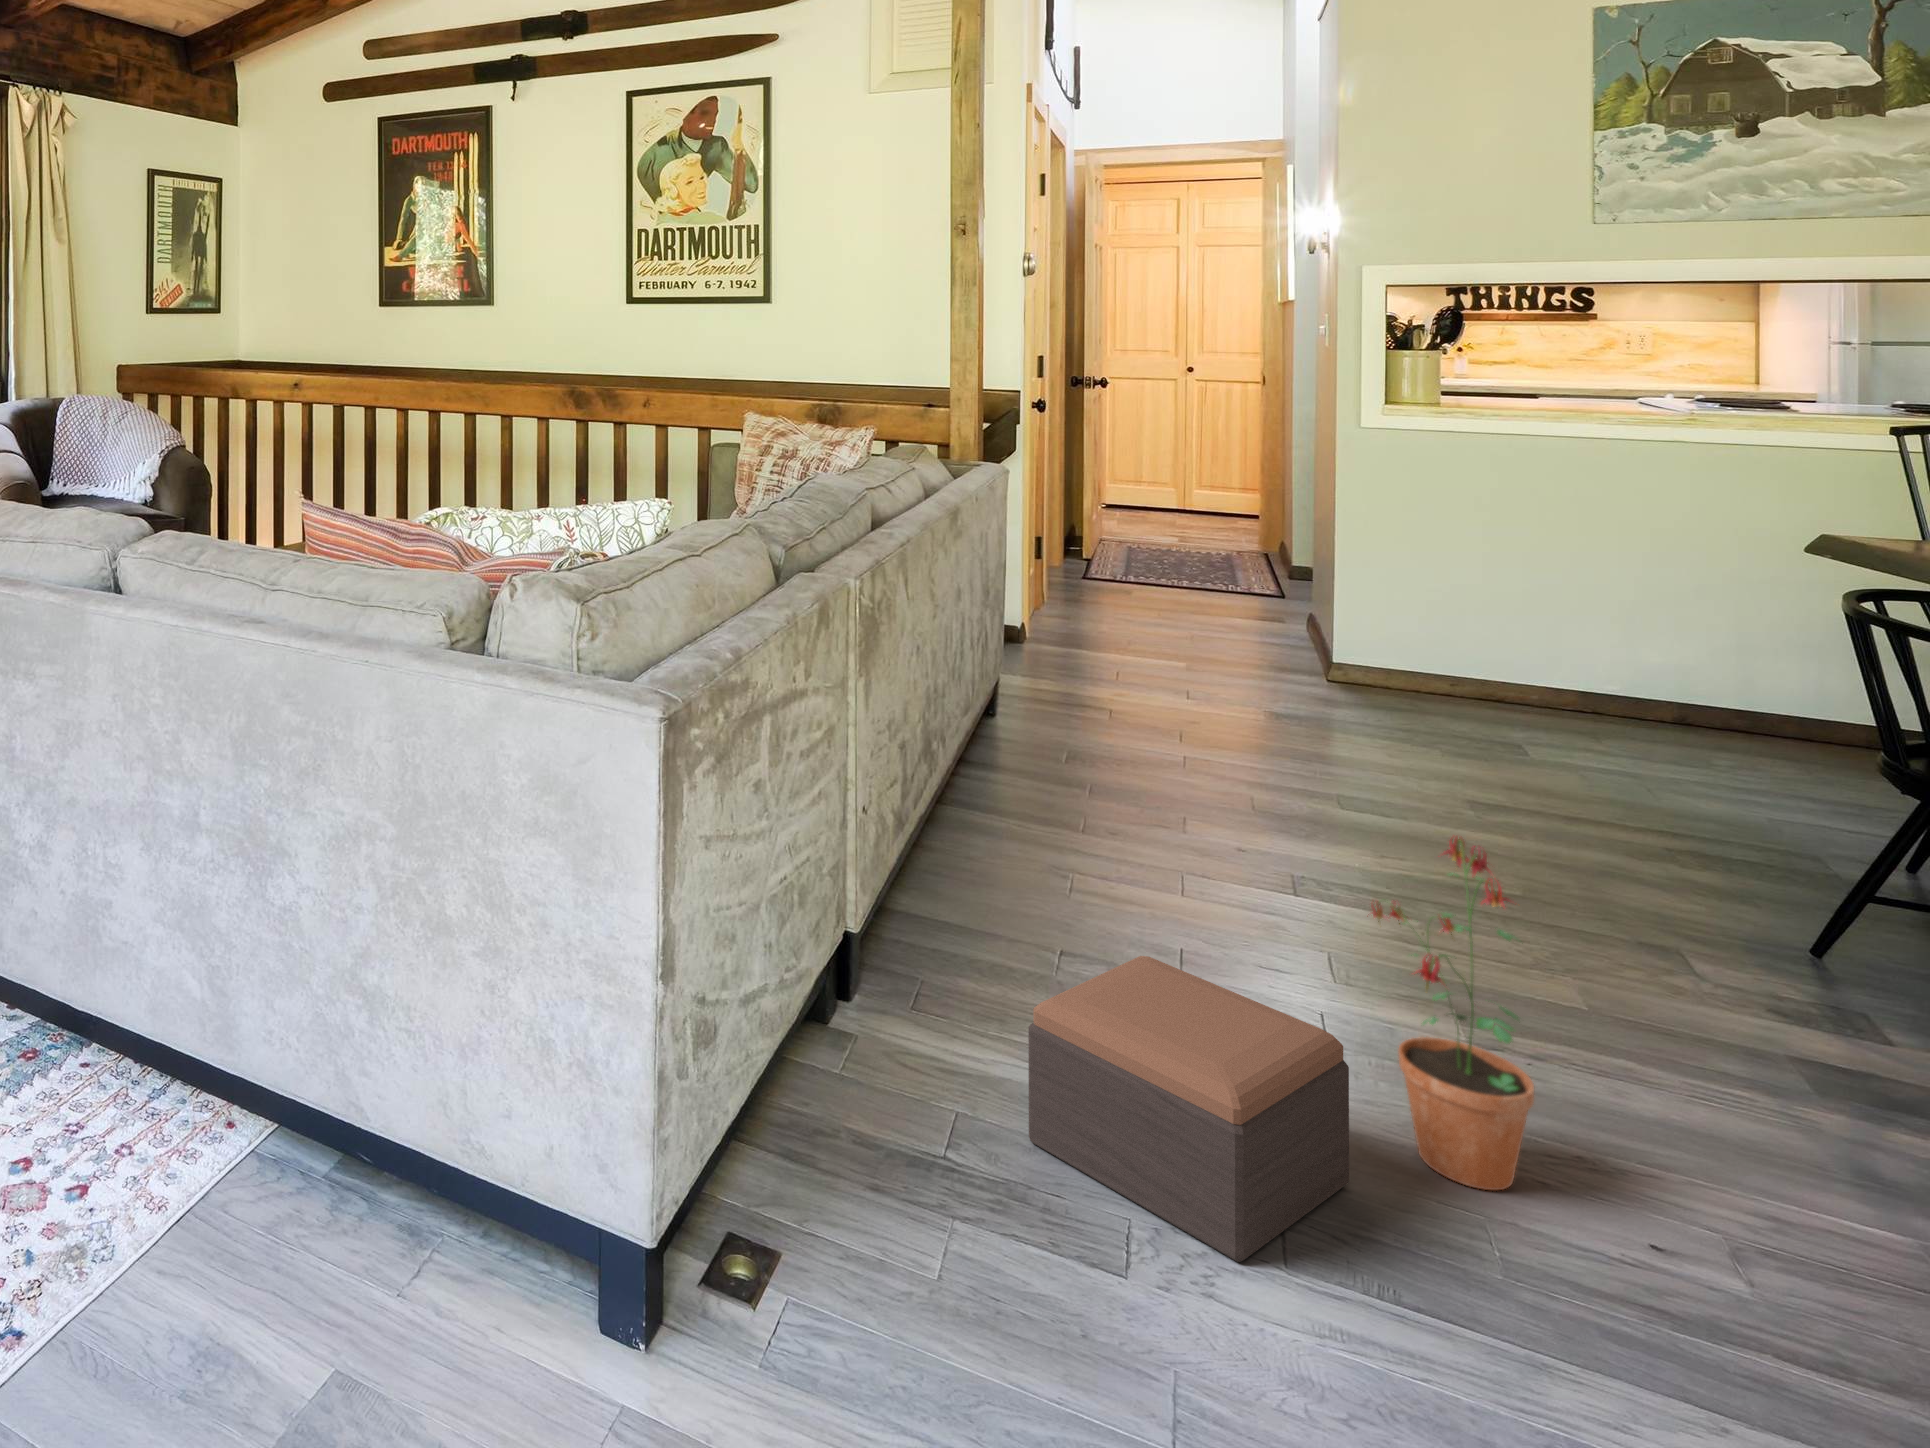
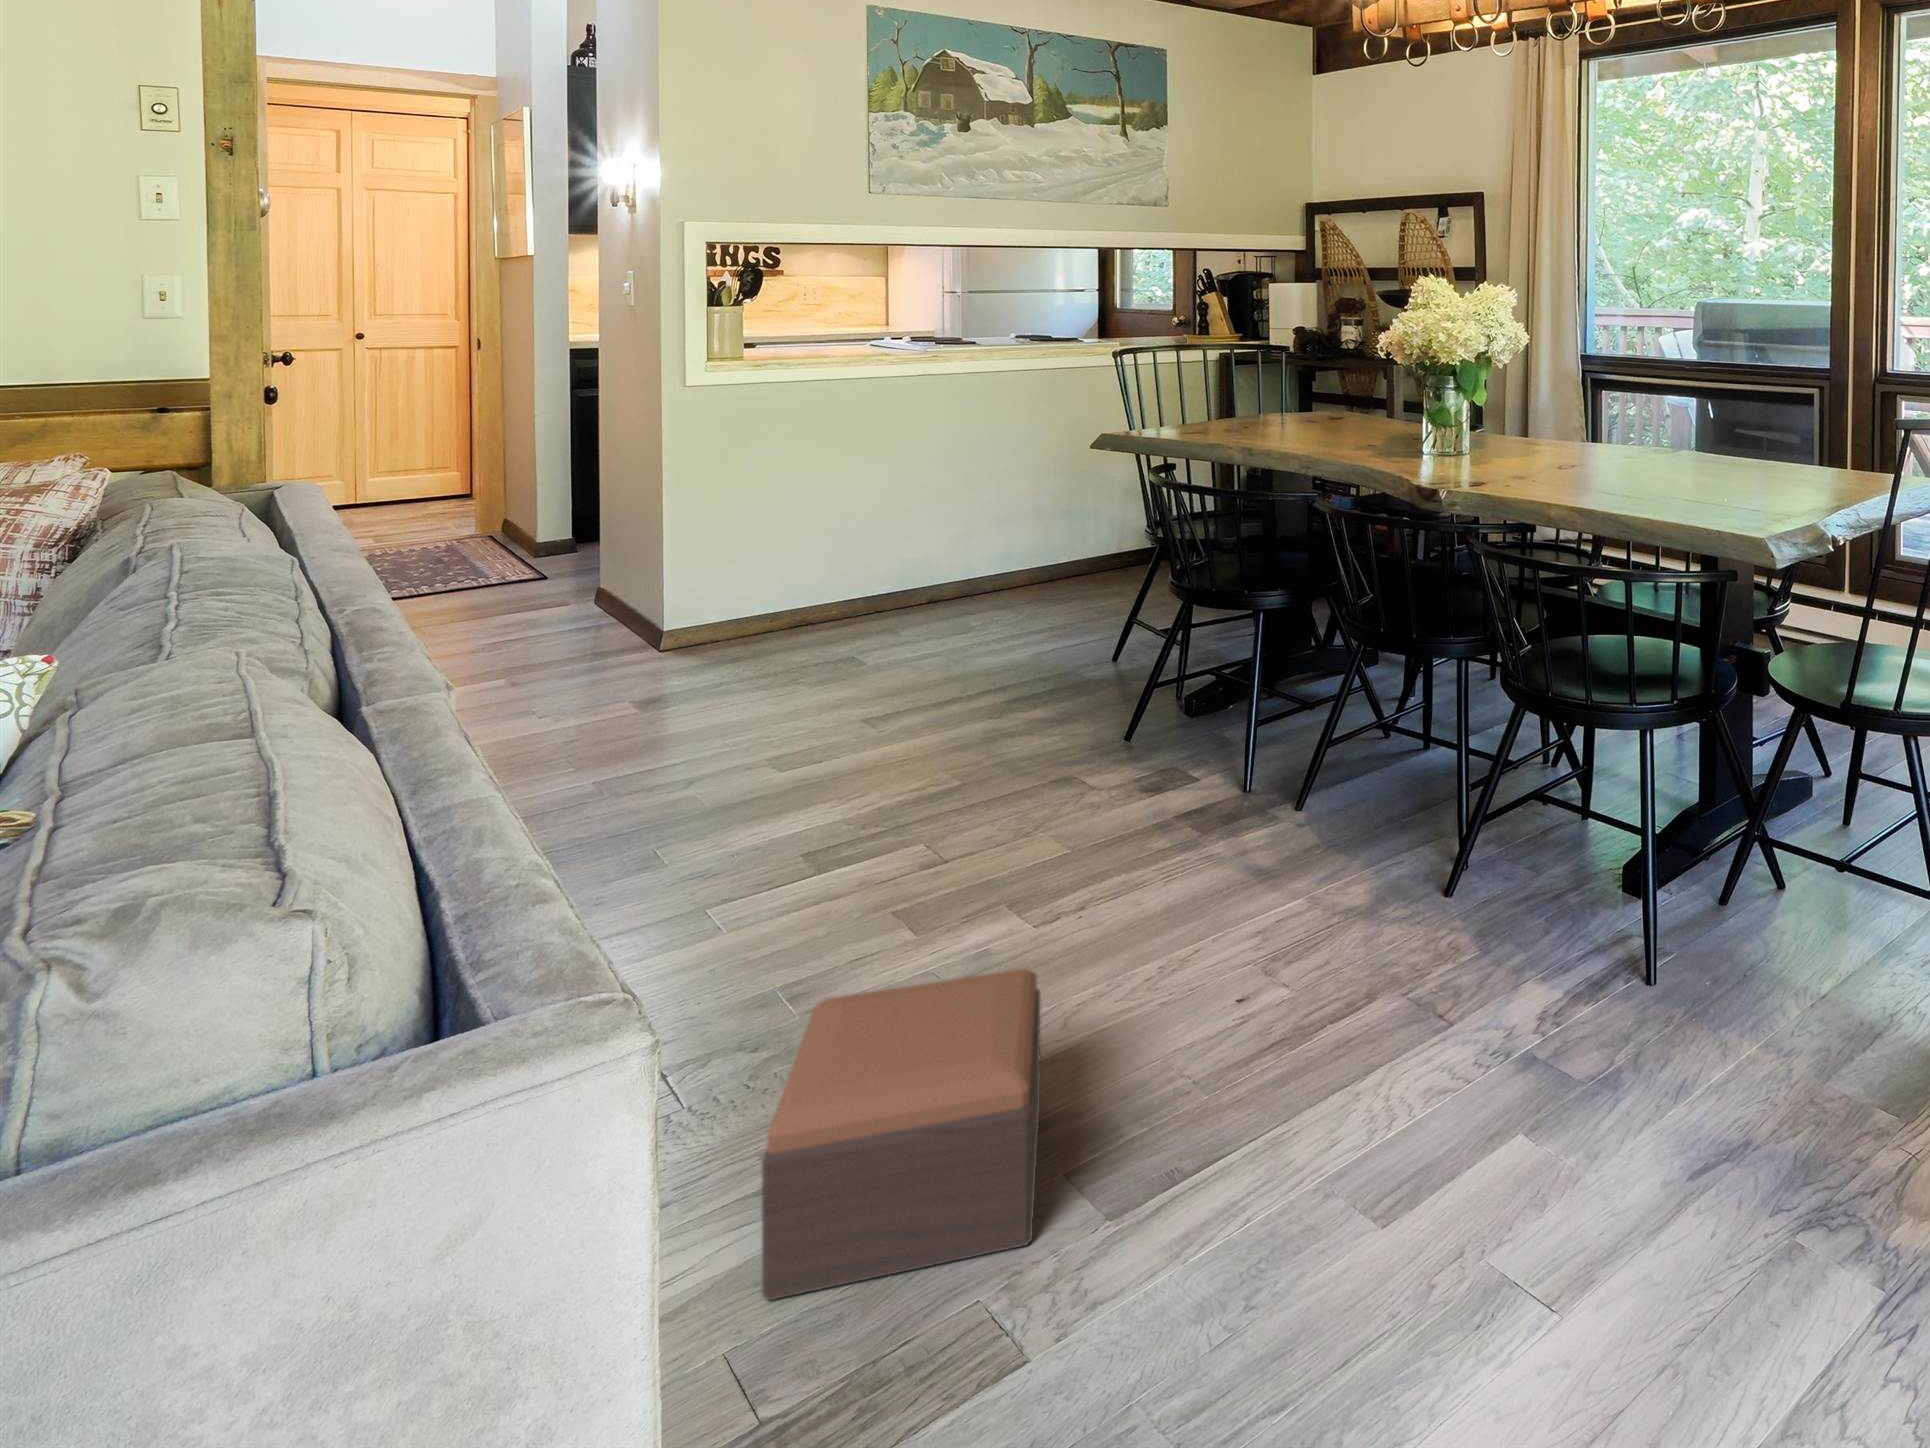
potted plant: present [1367,837,1534,1190] -> none [994,737,1146,1044]

